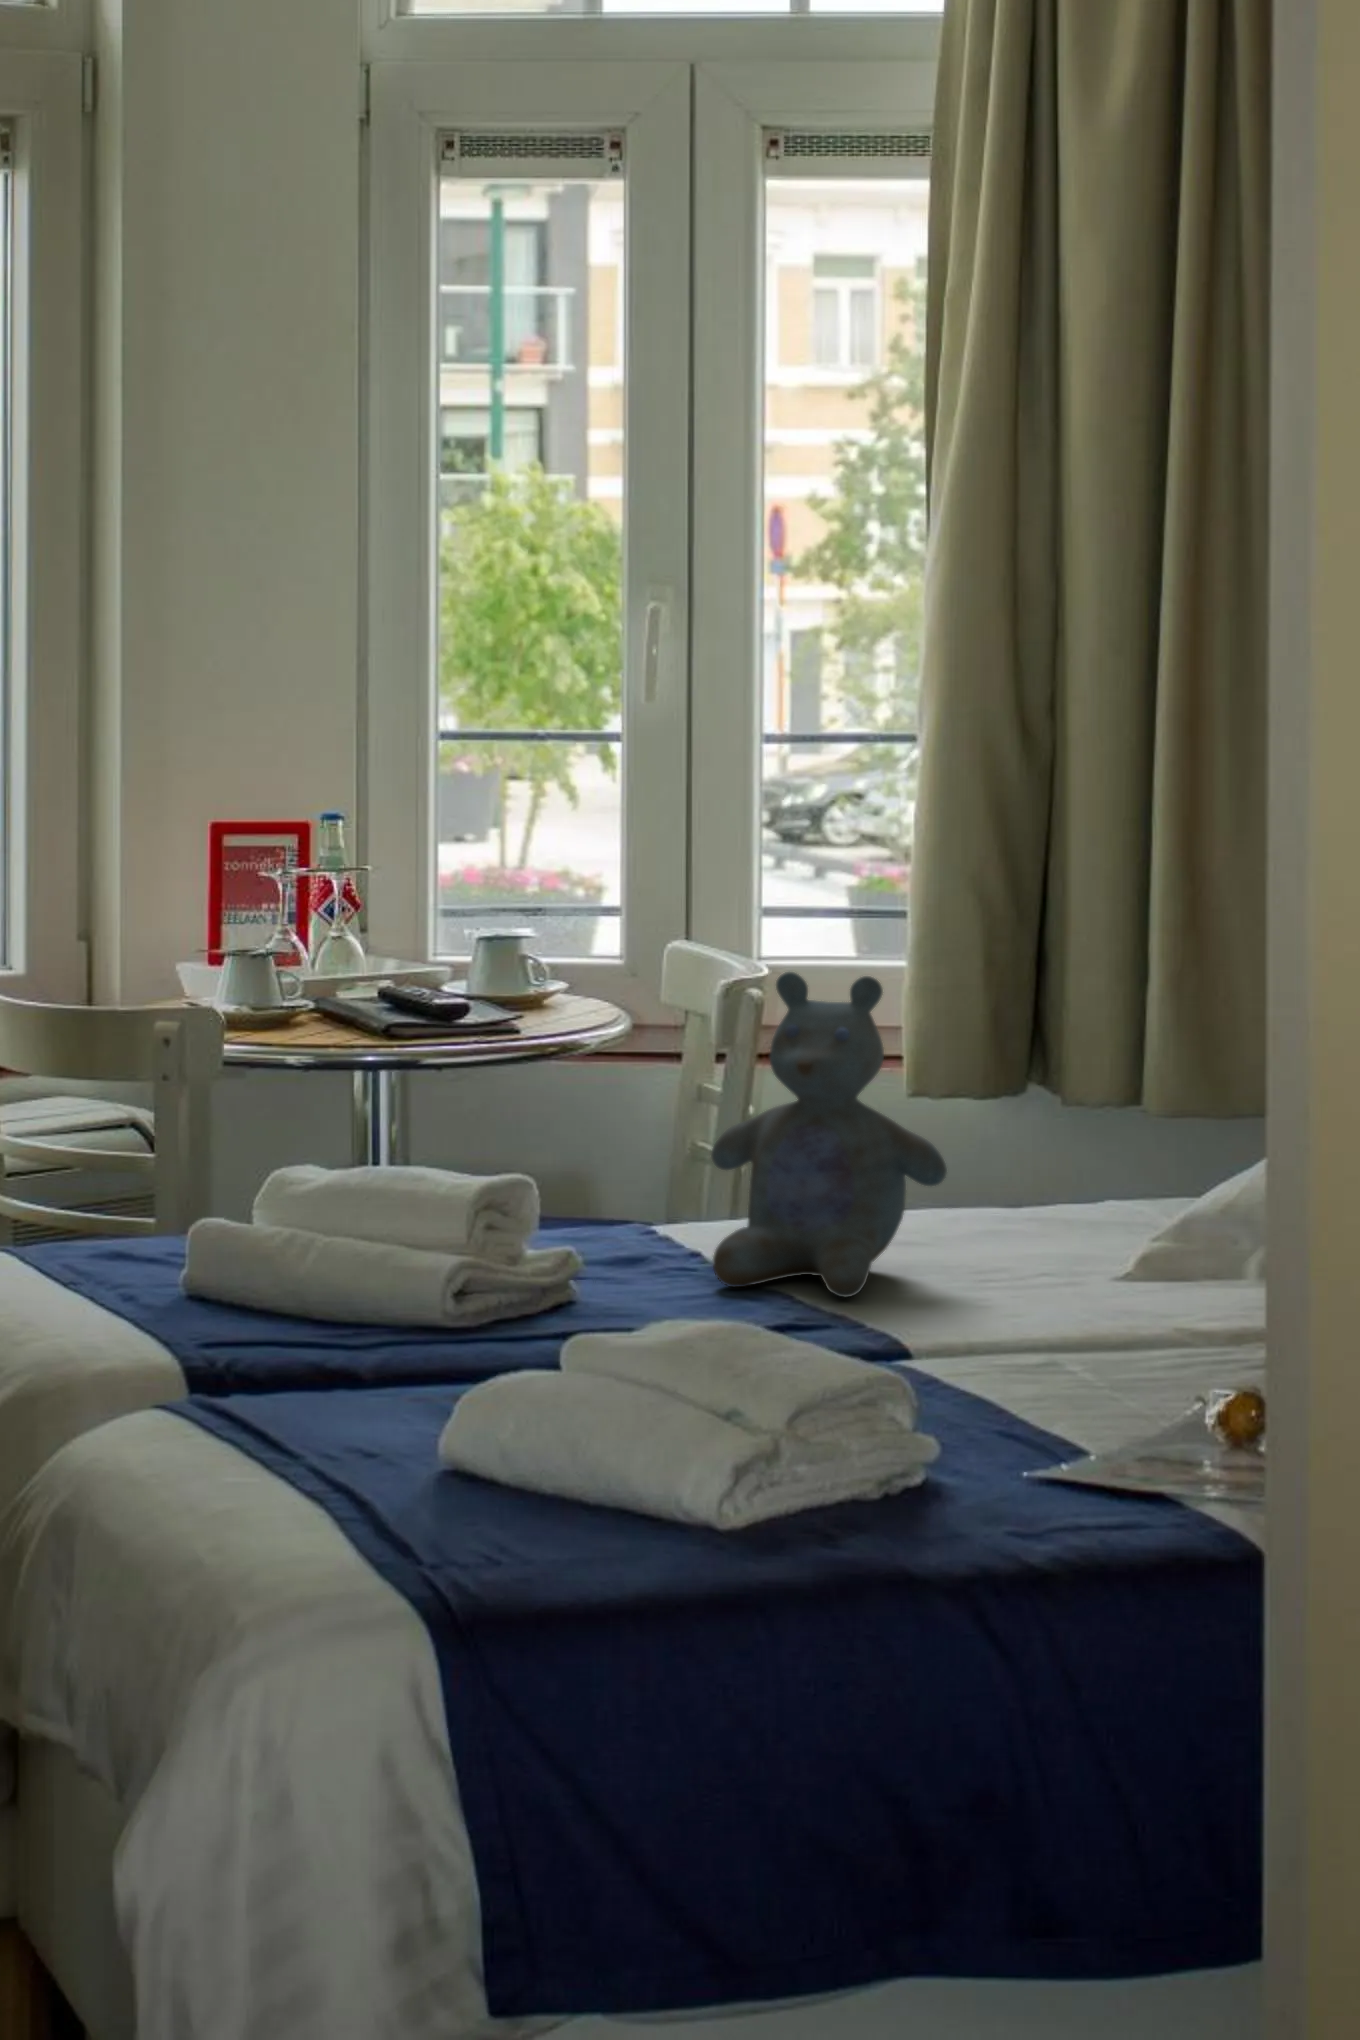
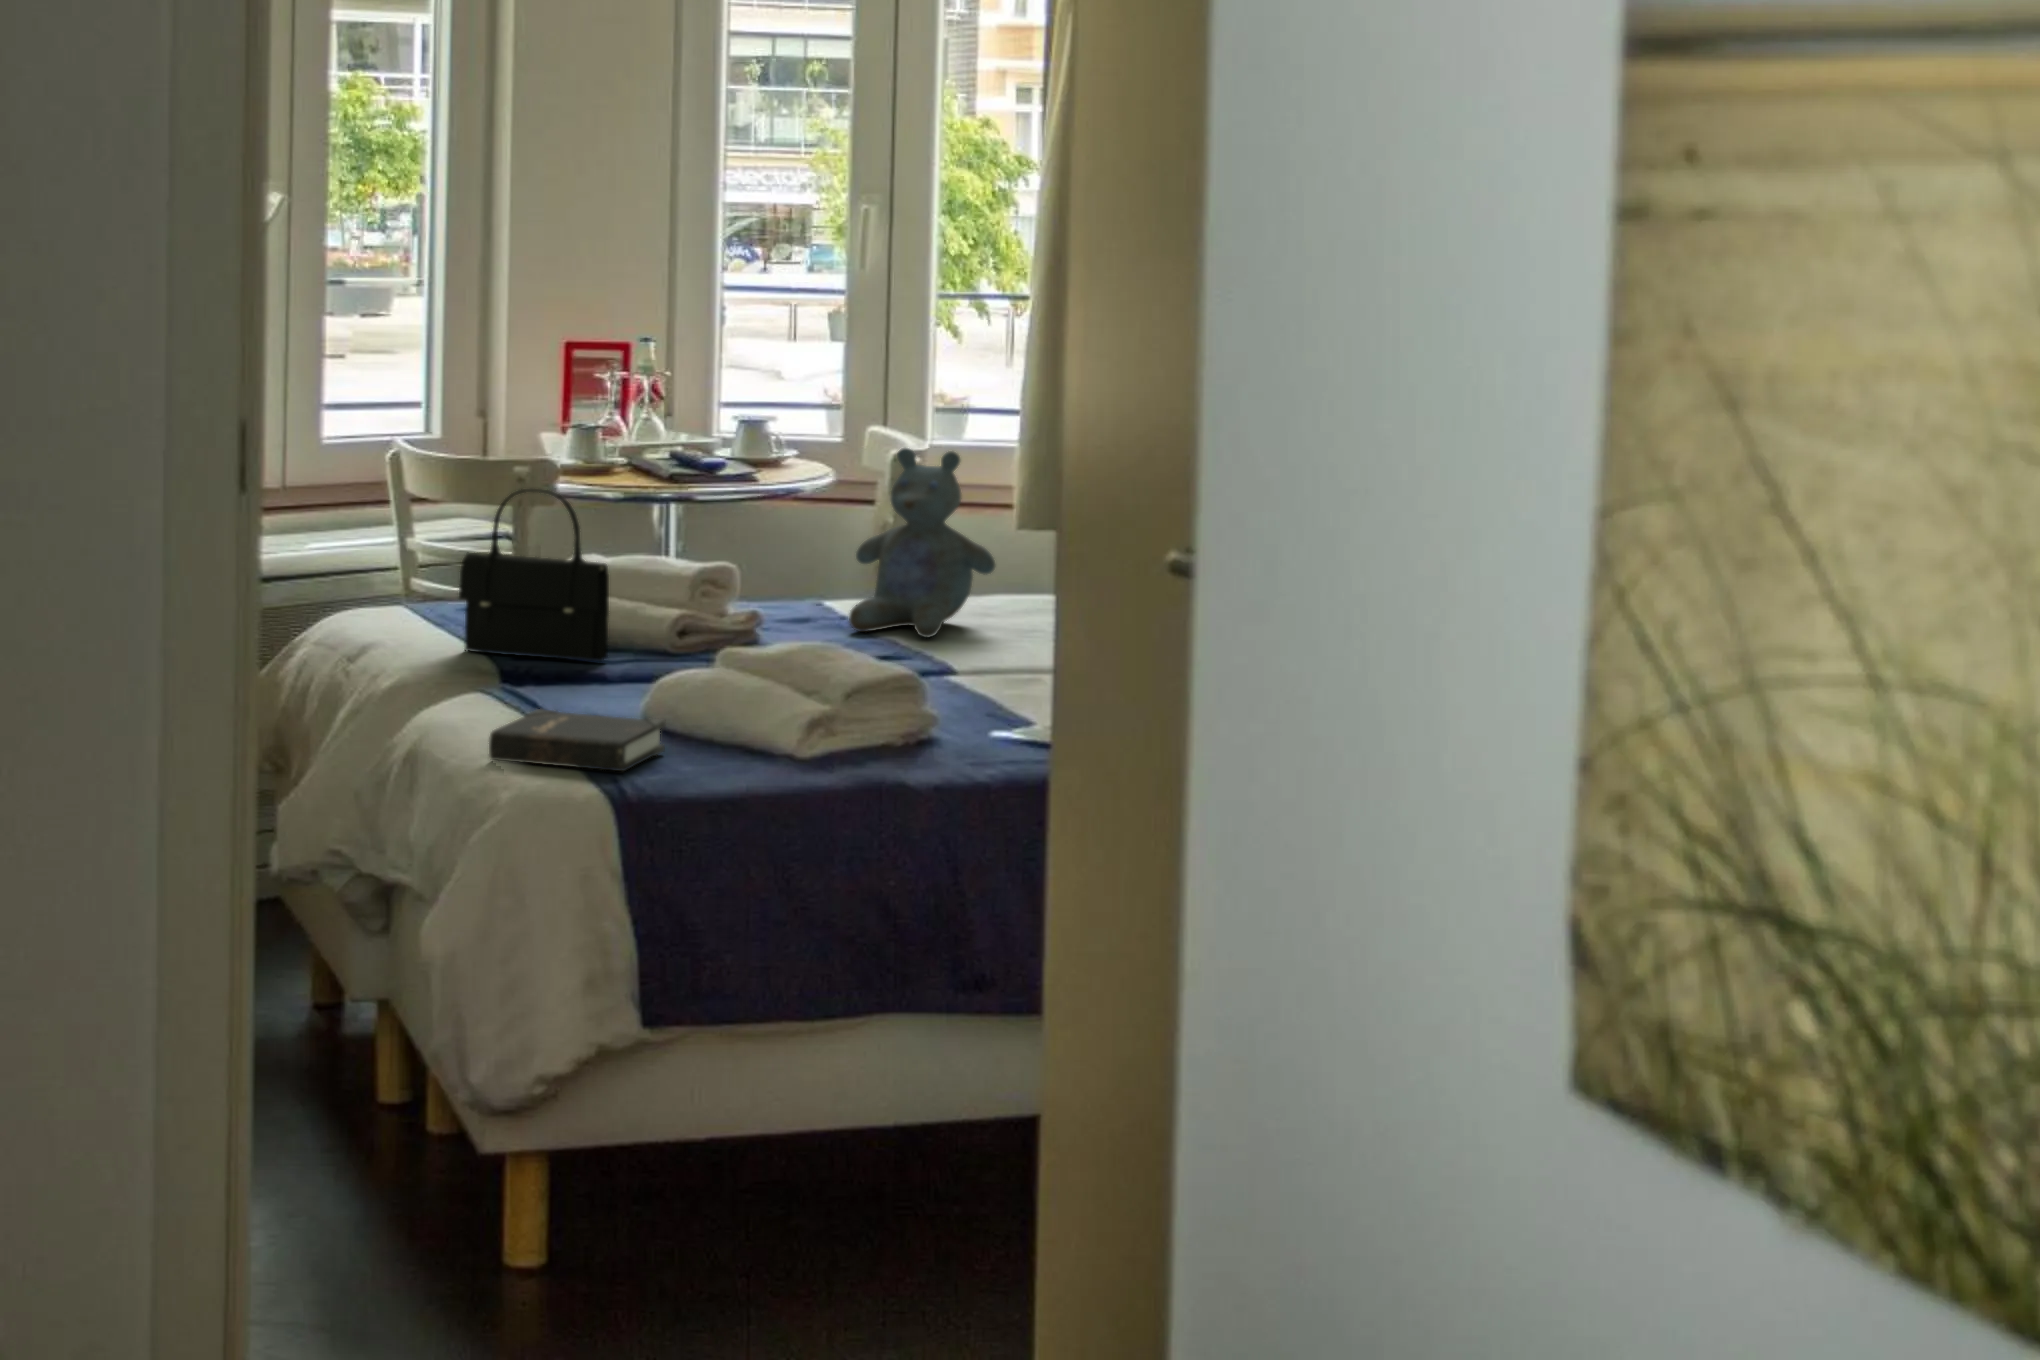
handbag: none [107,1050,347,1346] -> present [459,489,609,662]
hardback book: none [200,1443,492,1566] -> present [489,709,665,771]

